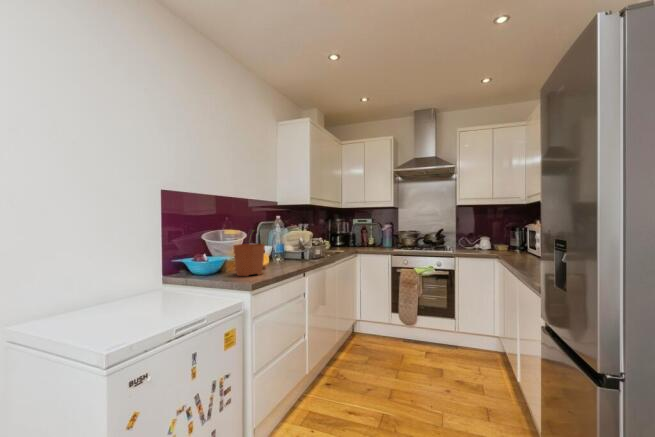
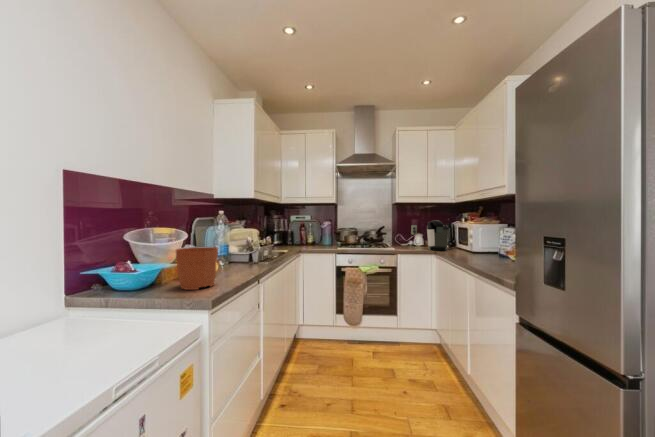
coffee maker: none [472,222,513,254] -> present [411,220,449,251]

